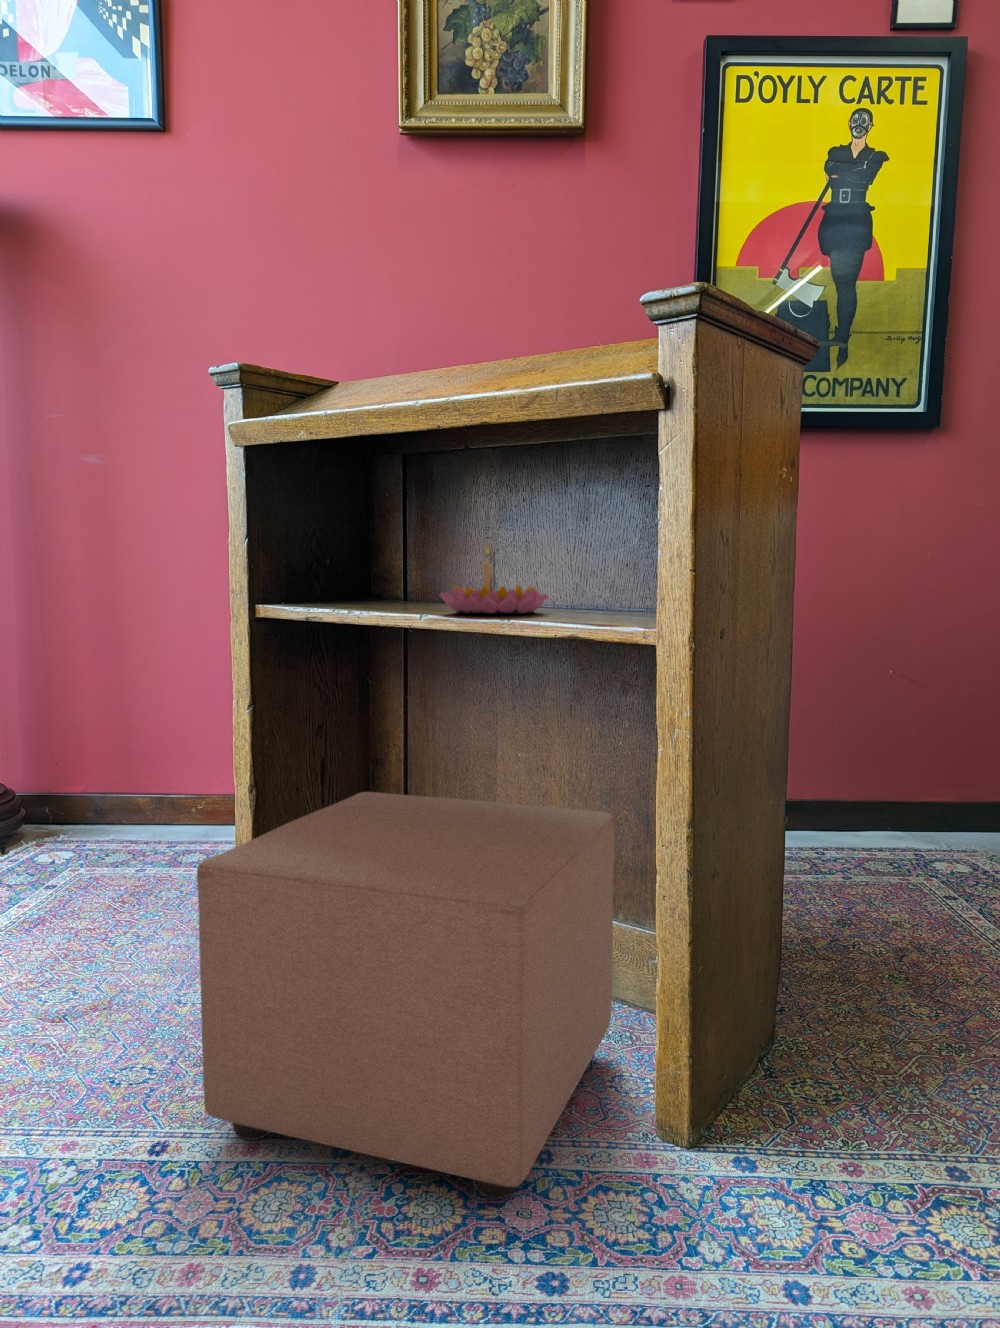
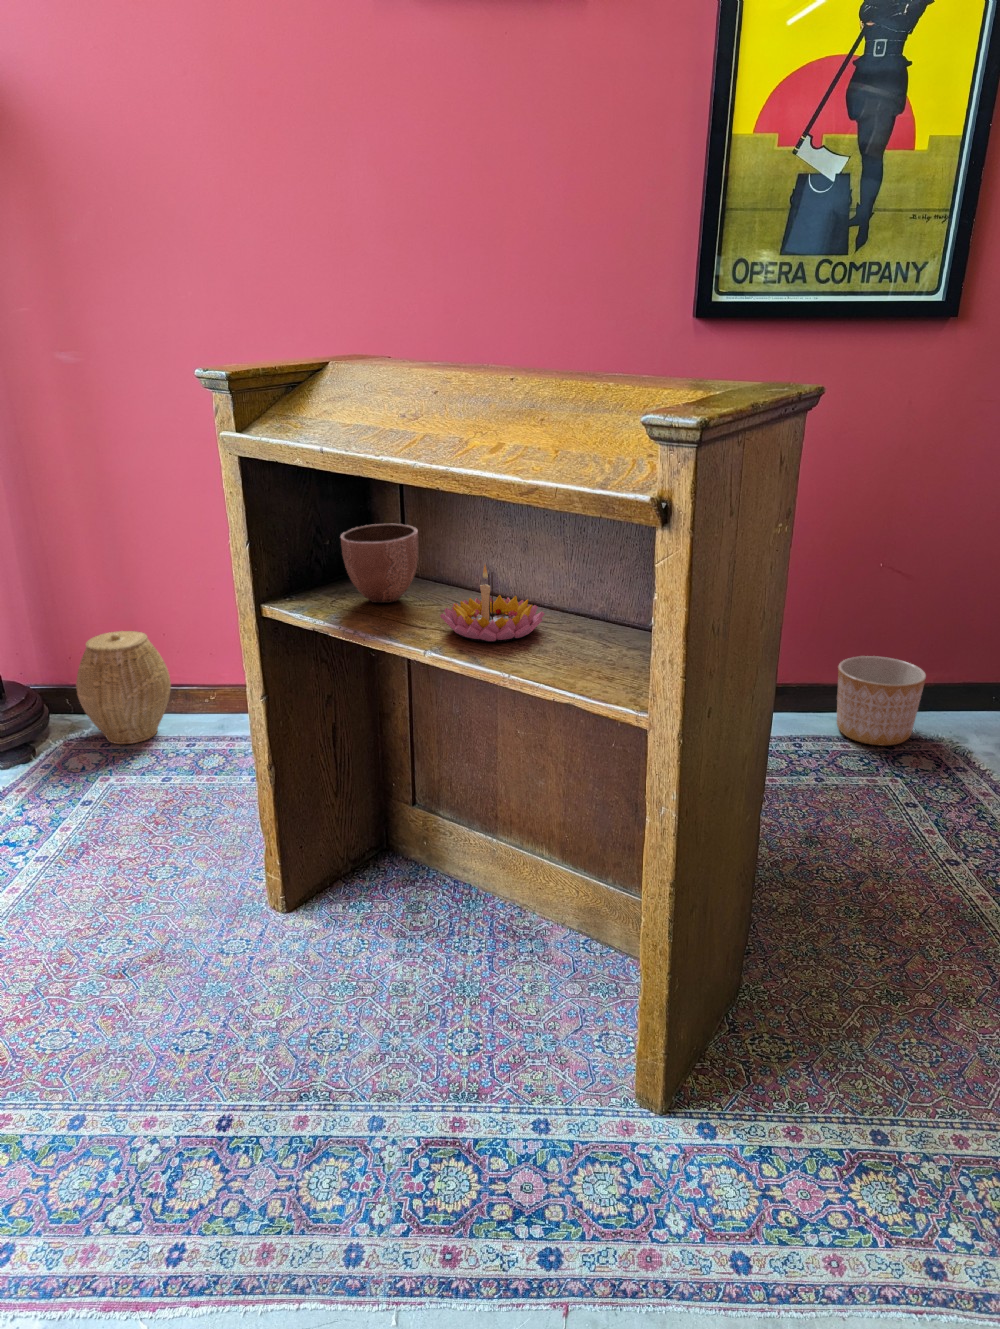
decorative bowl: none [341,533,420,607] -> present [341,524,418,603]
woven basket: none [53,722,153,841] -> present [76,631,171,744]
planter: none [862,762,956,851] -> present [837,656,926,746]
ottoman: present [197,792,614,1199] -> none [237,786,604,1176]

